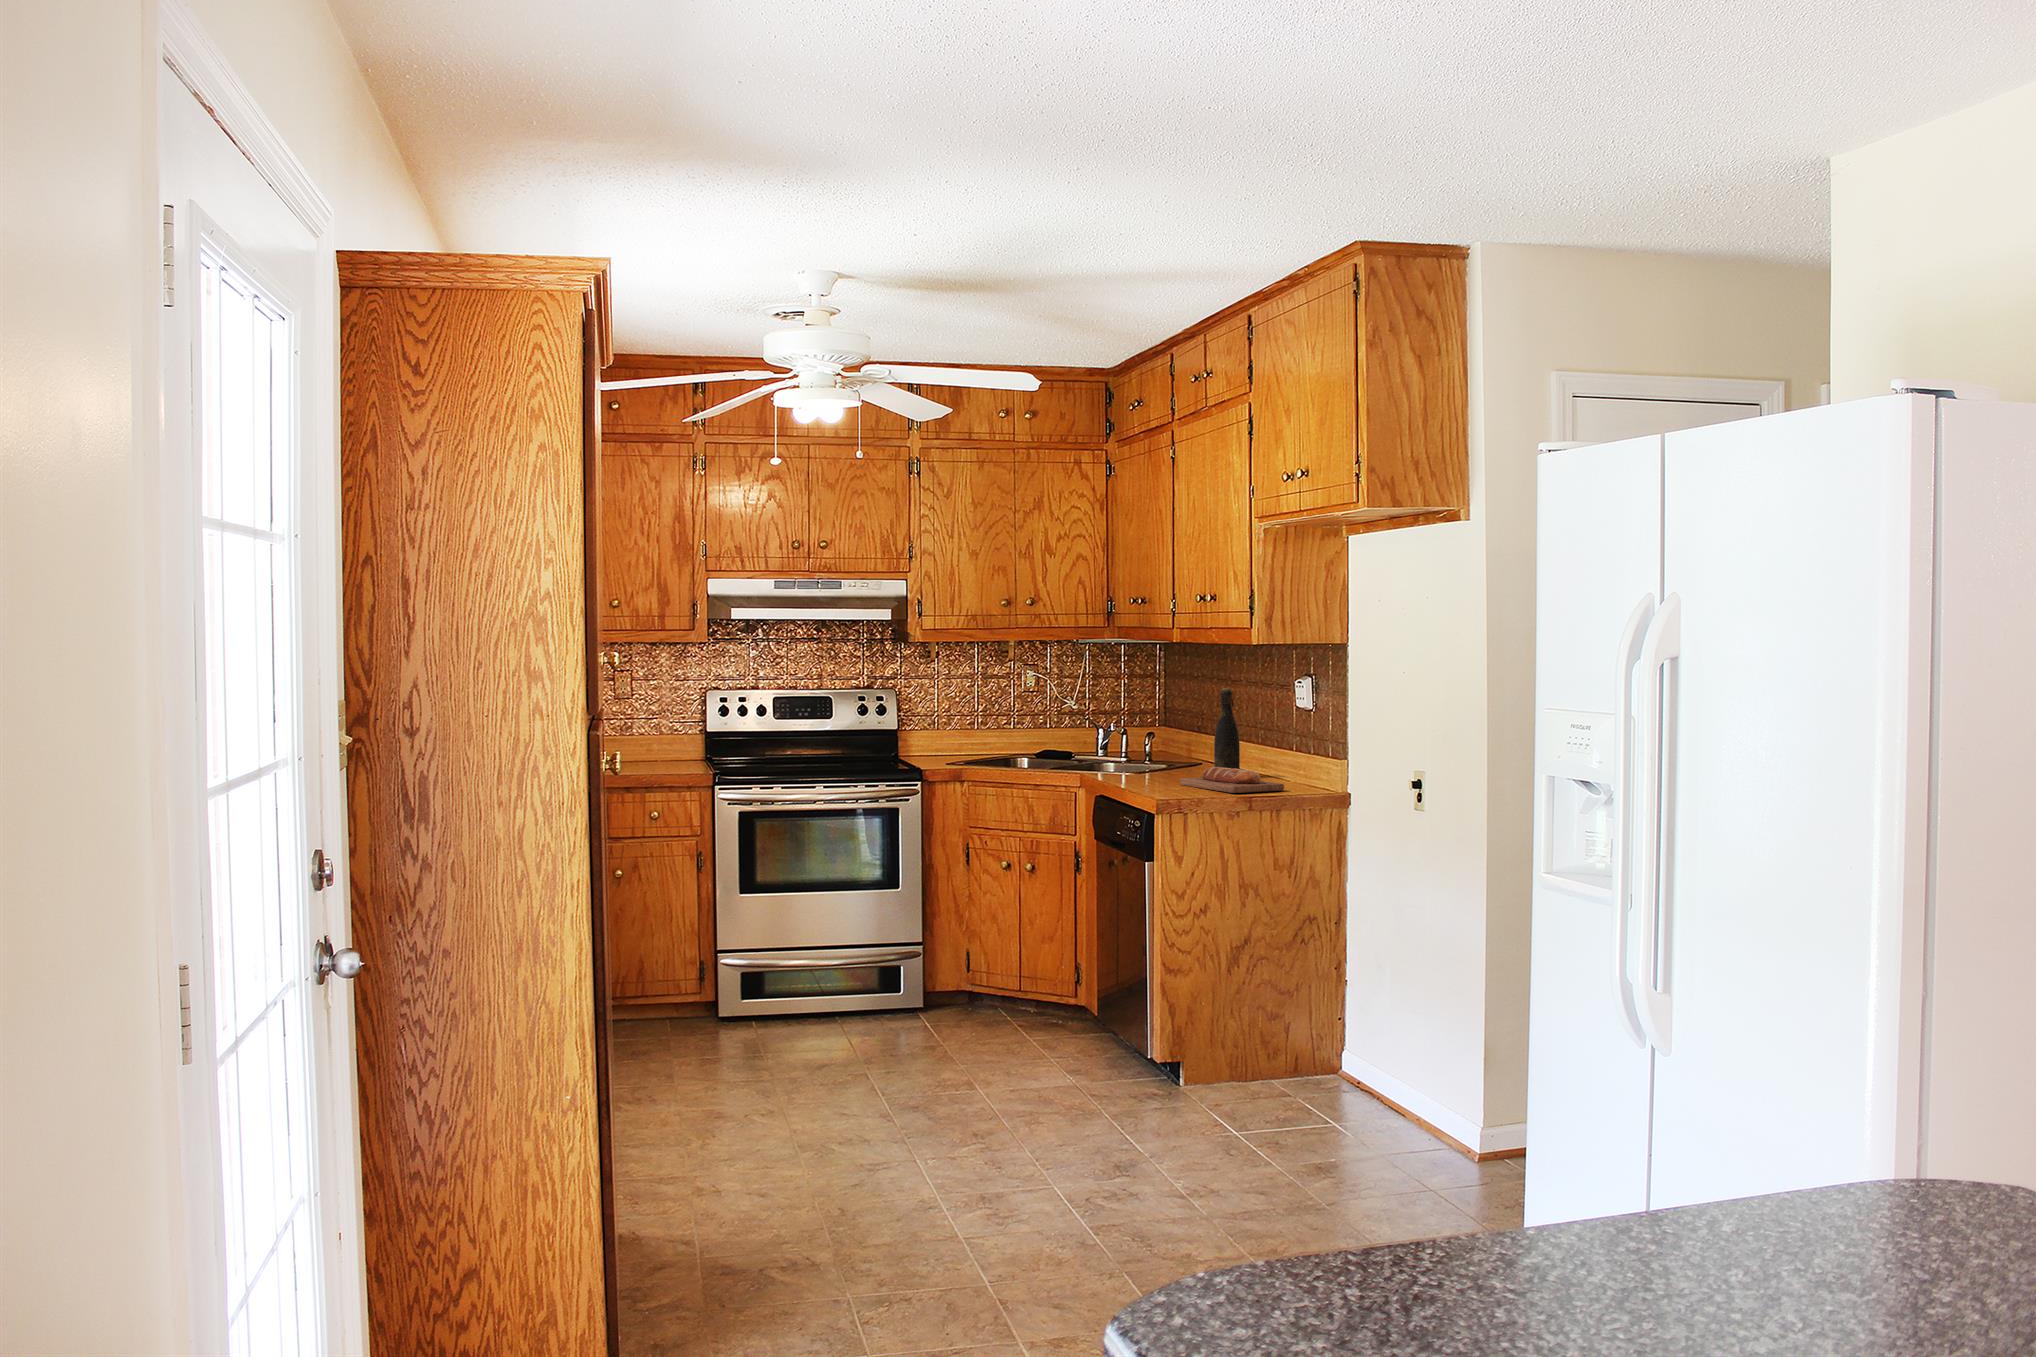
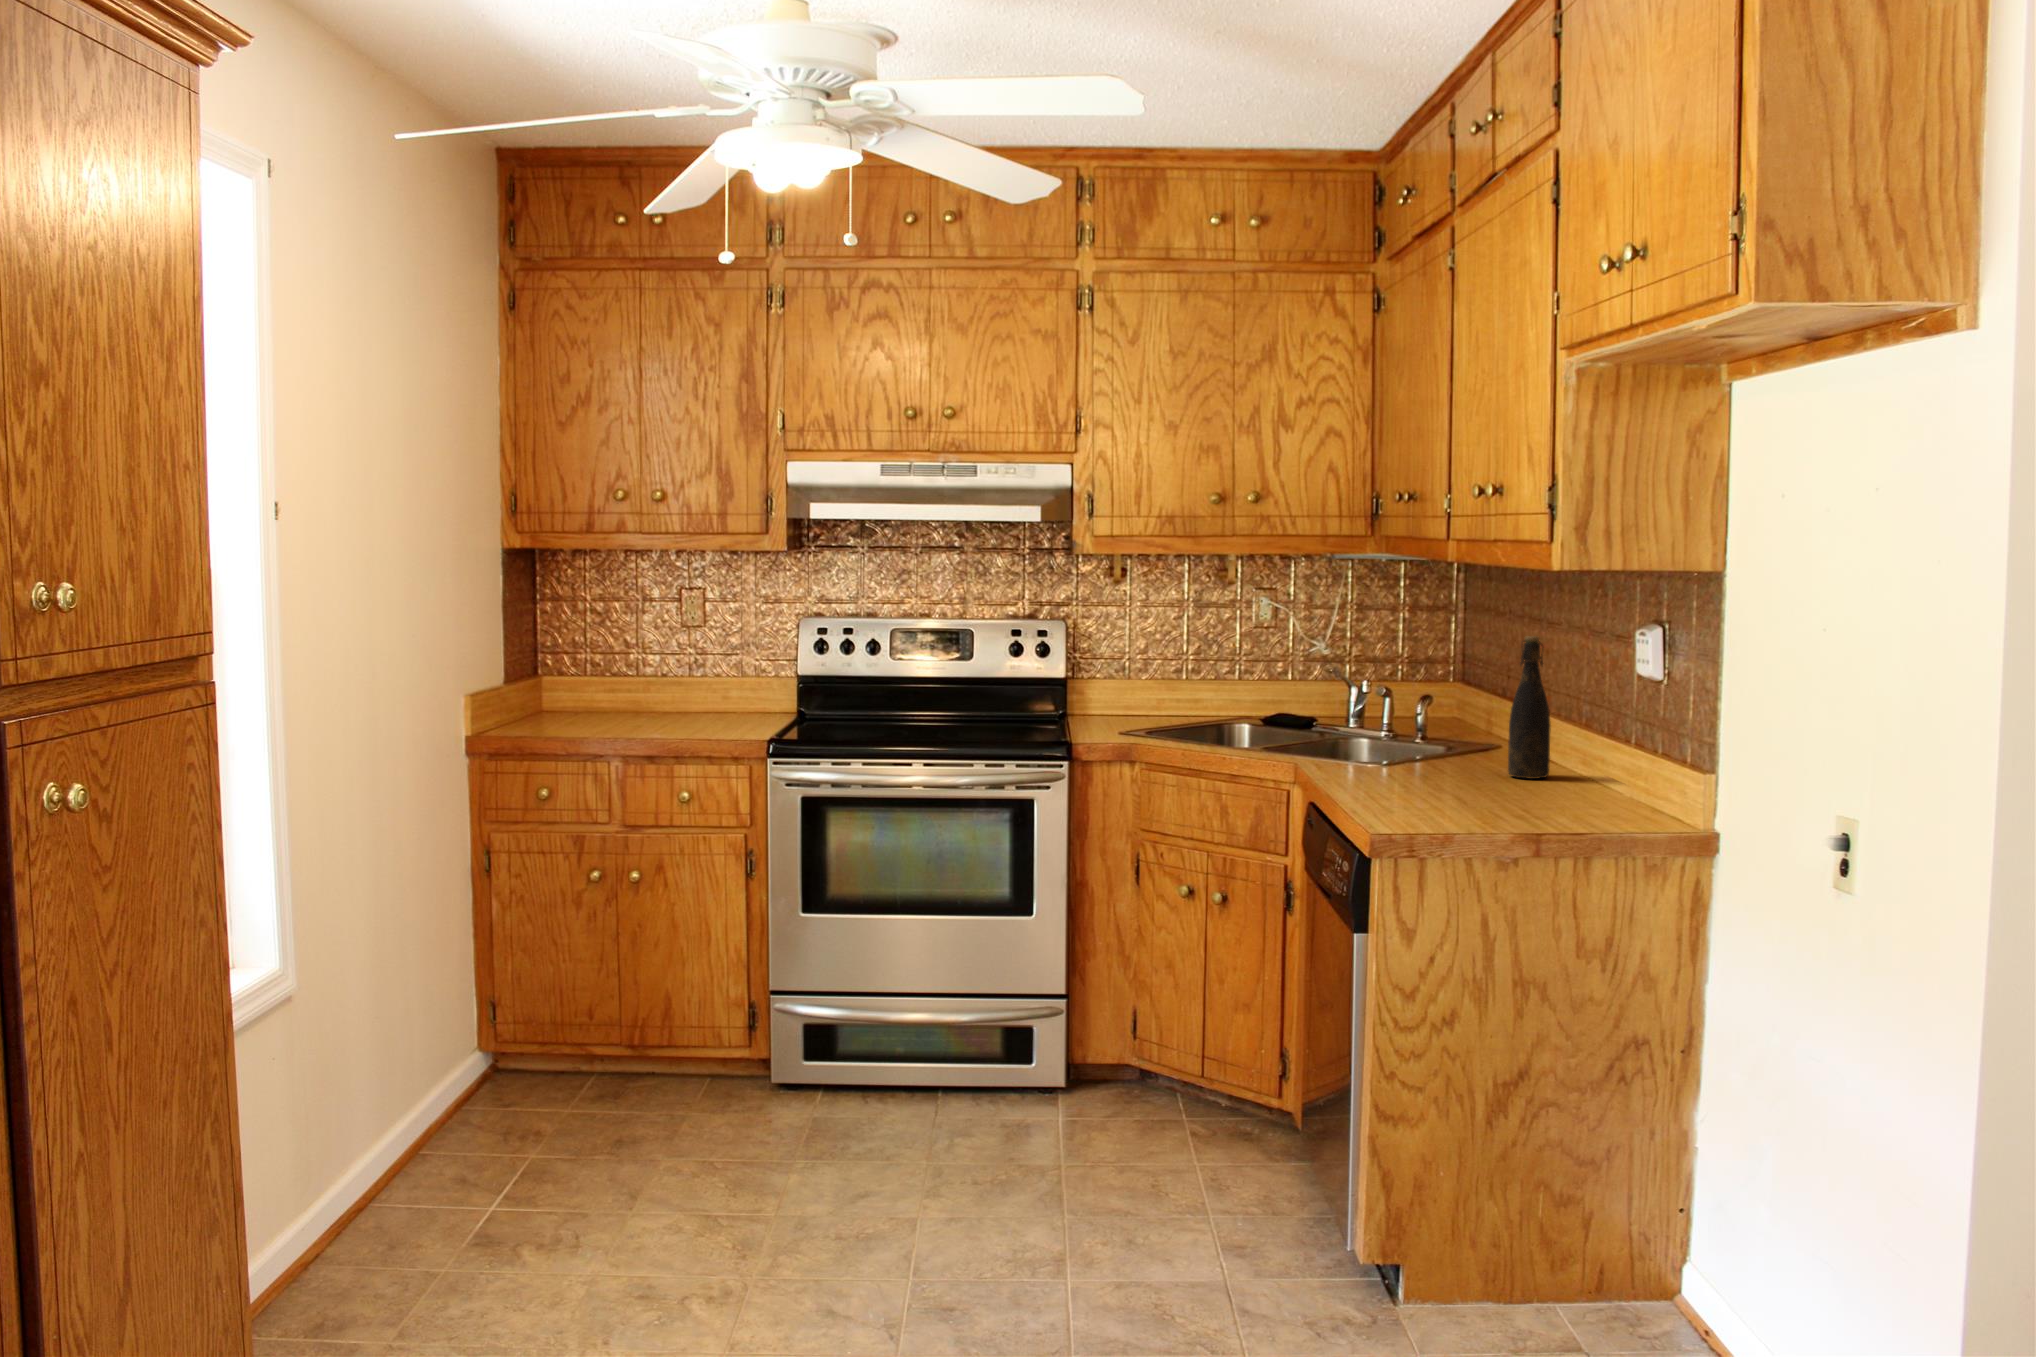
bread loaf: present [1180,767,1284,793] -> none [1438,767,1604,816]

